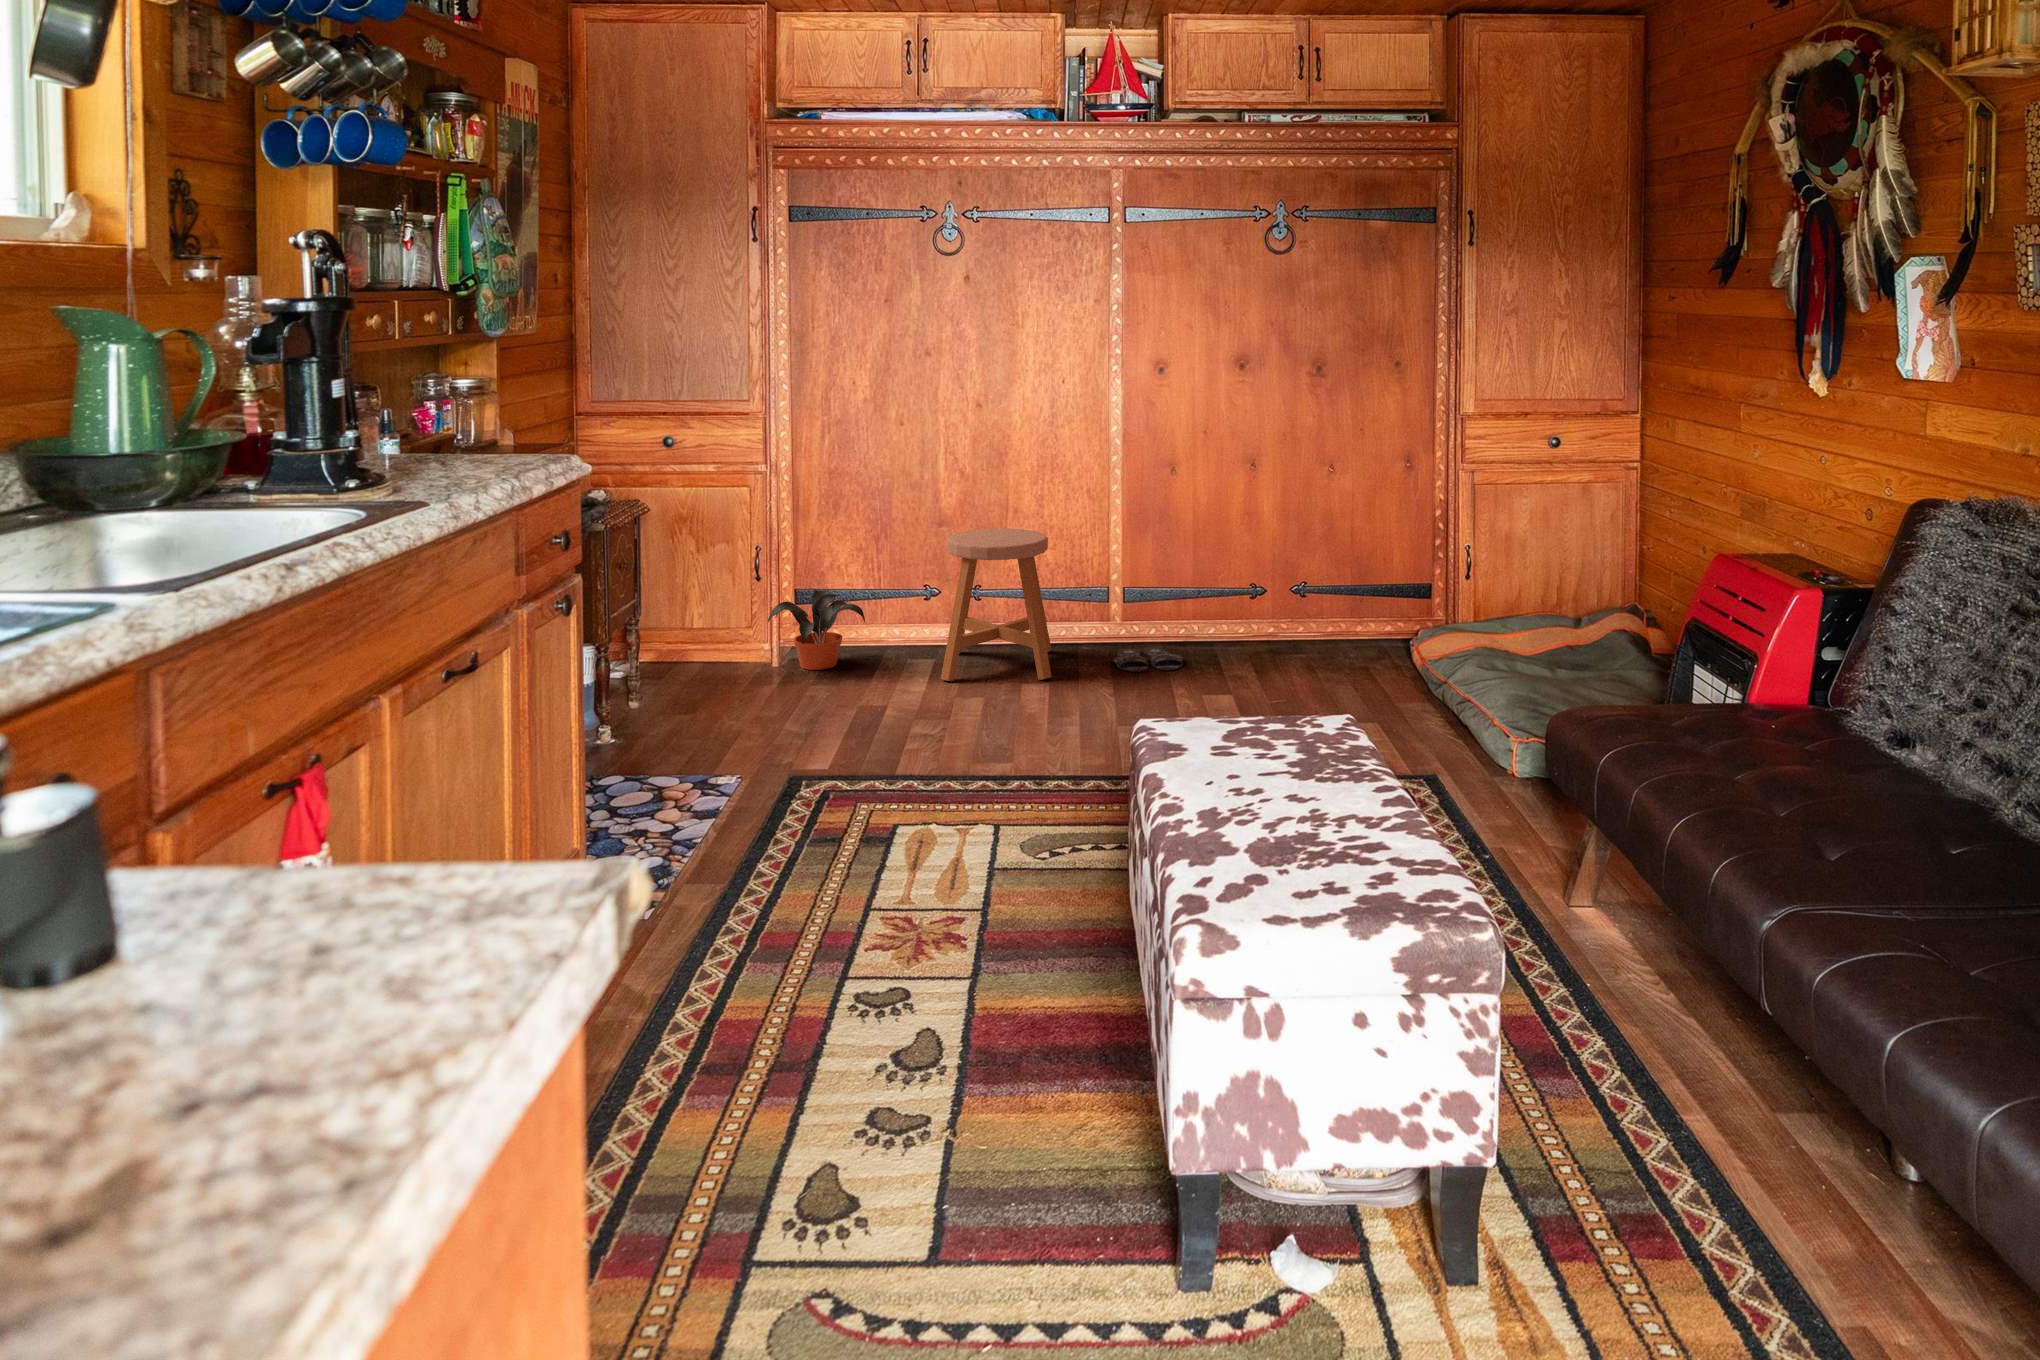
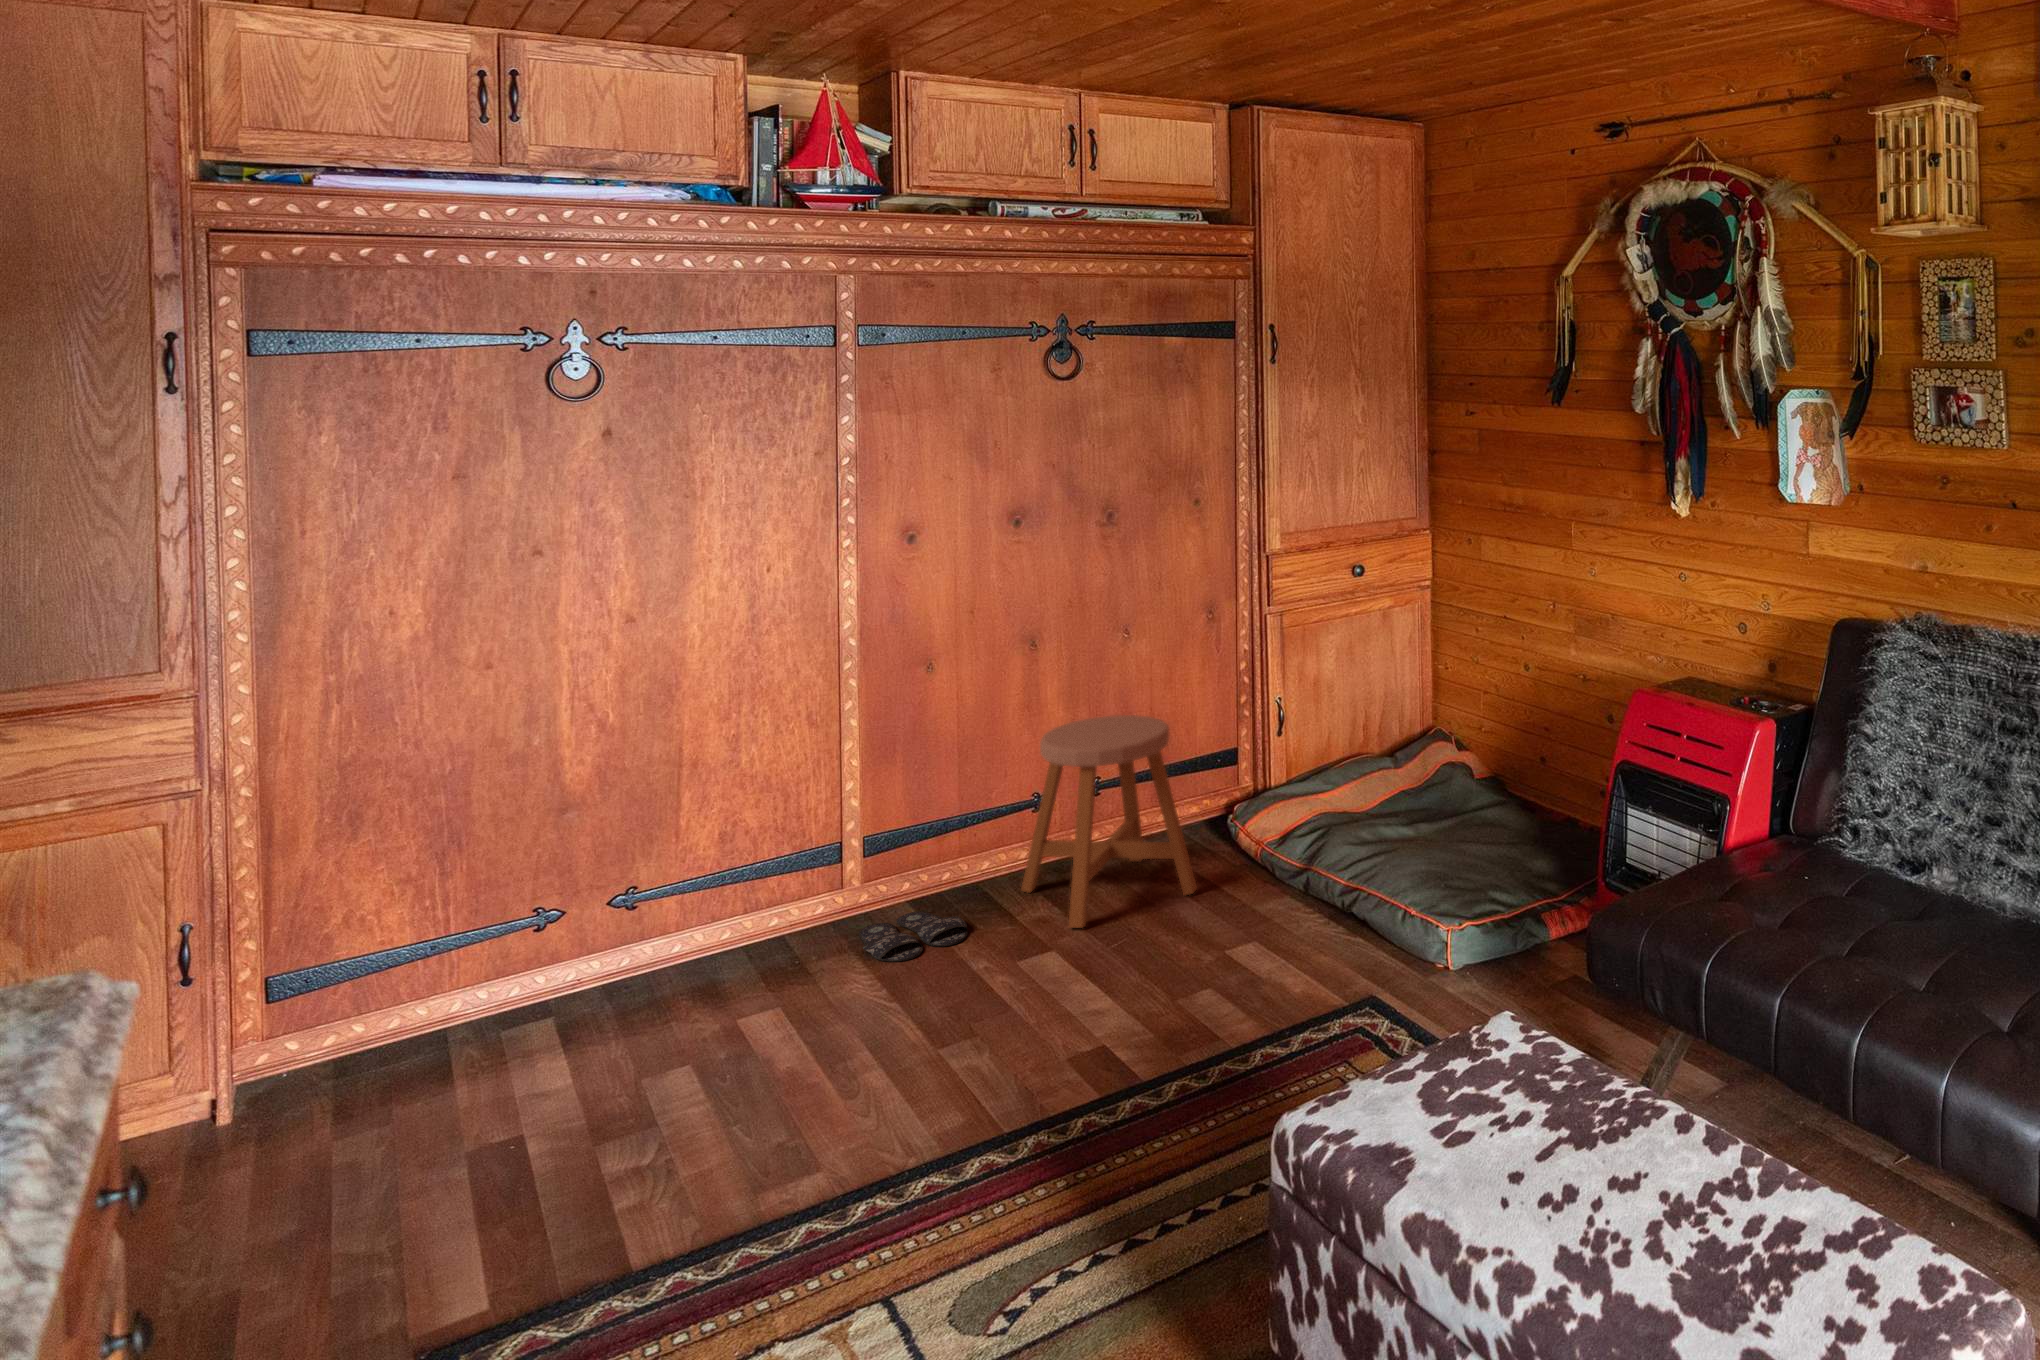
stool: present [941,528,1051,681] -> present [1021,715,1197,928]
potted plant: present [768,589,865,670] -> none [215,967,427,1123]

